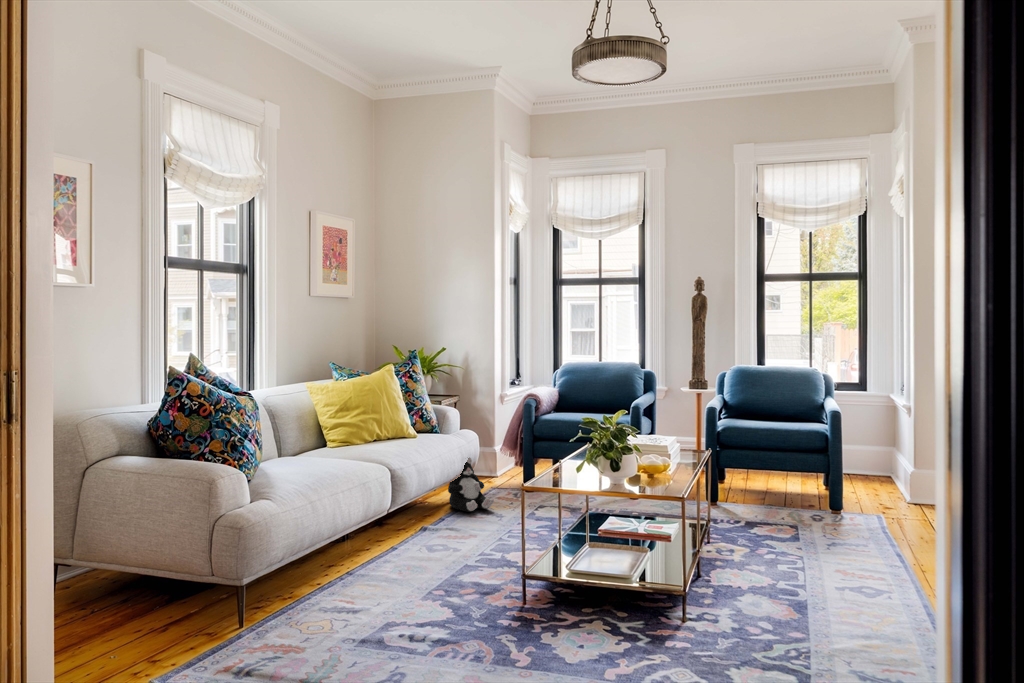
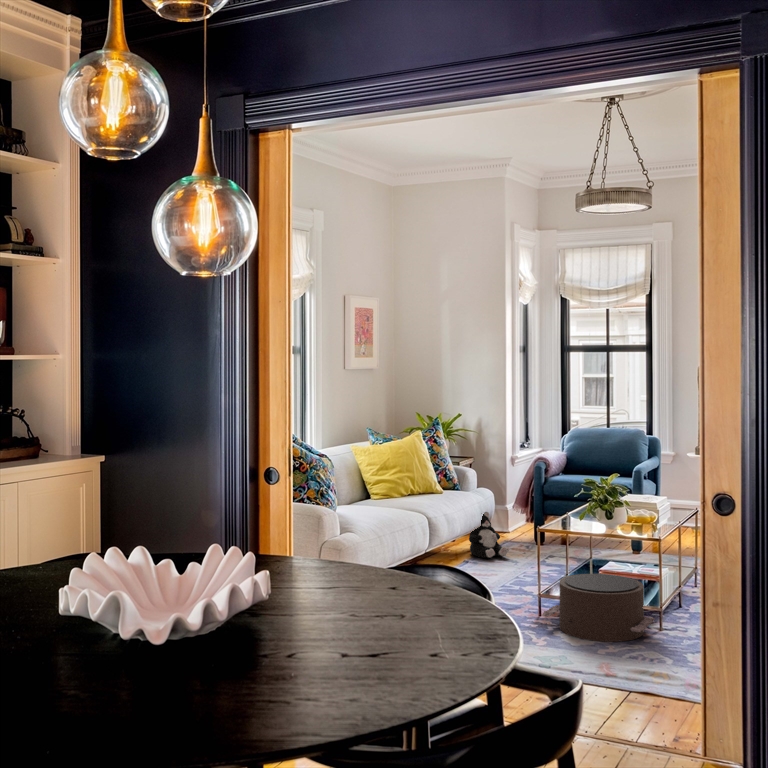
pouf: none [526,546,676,650] -> present [543,574,654,642]

